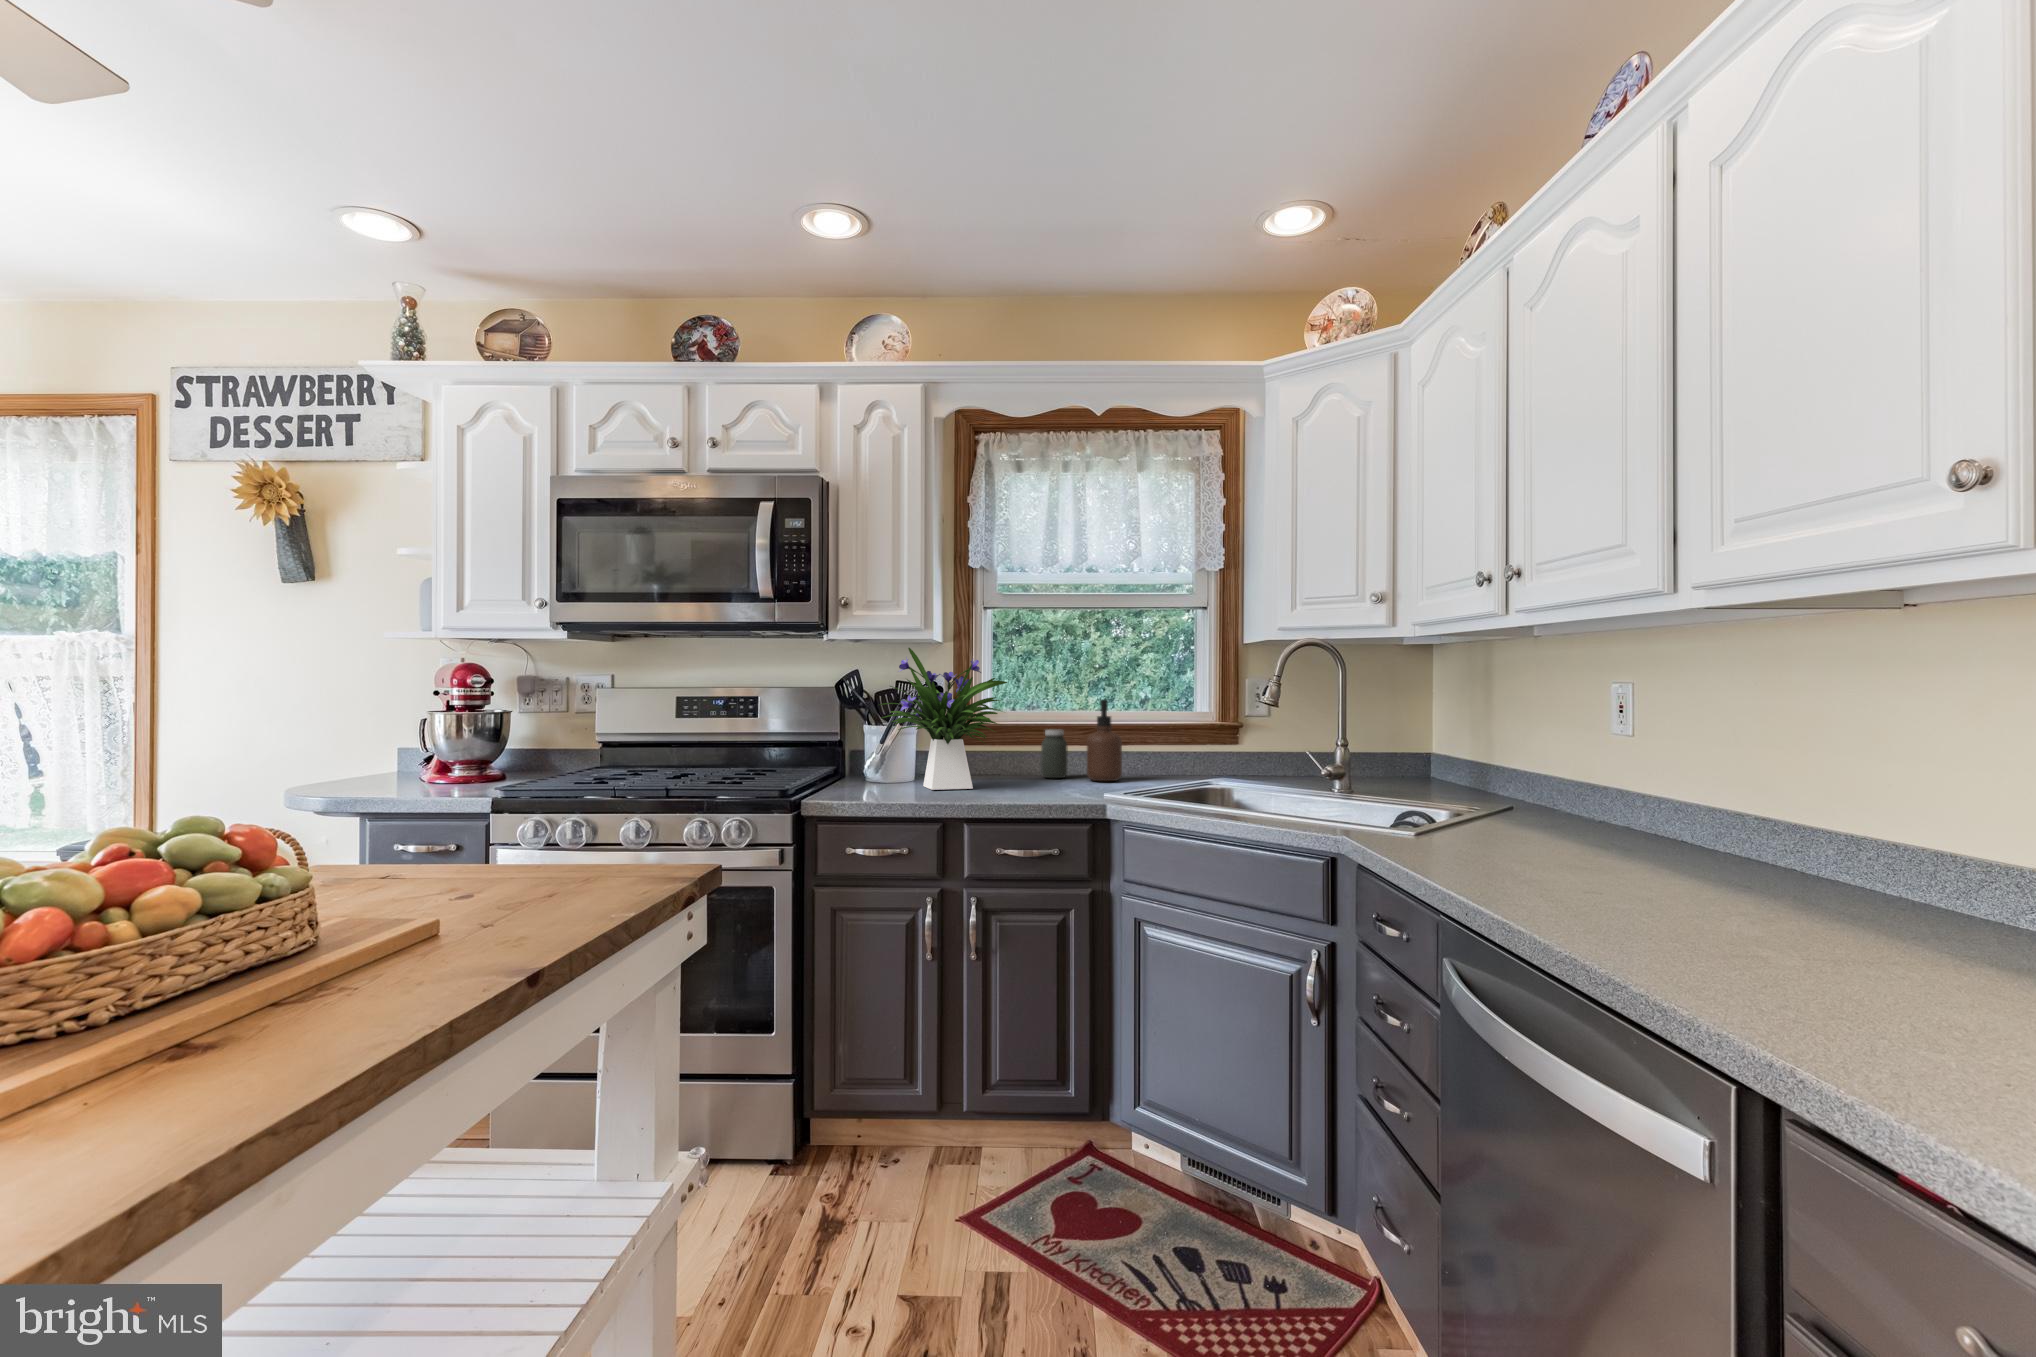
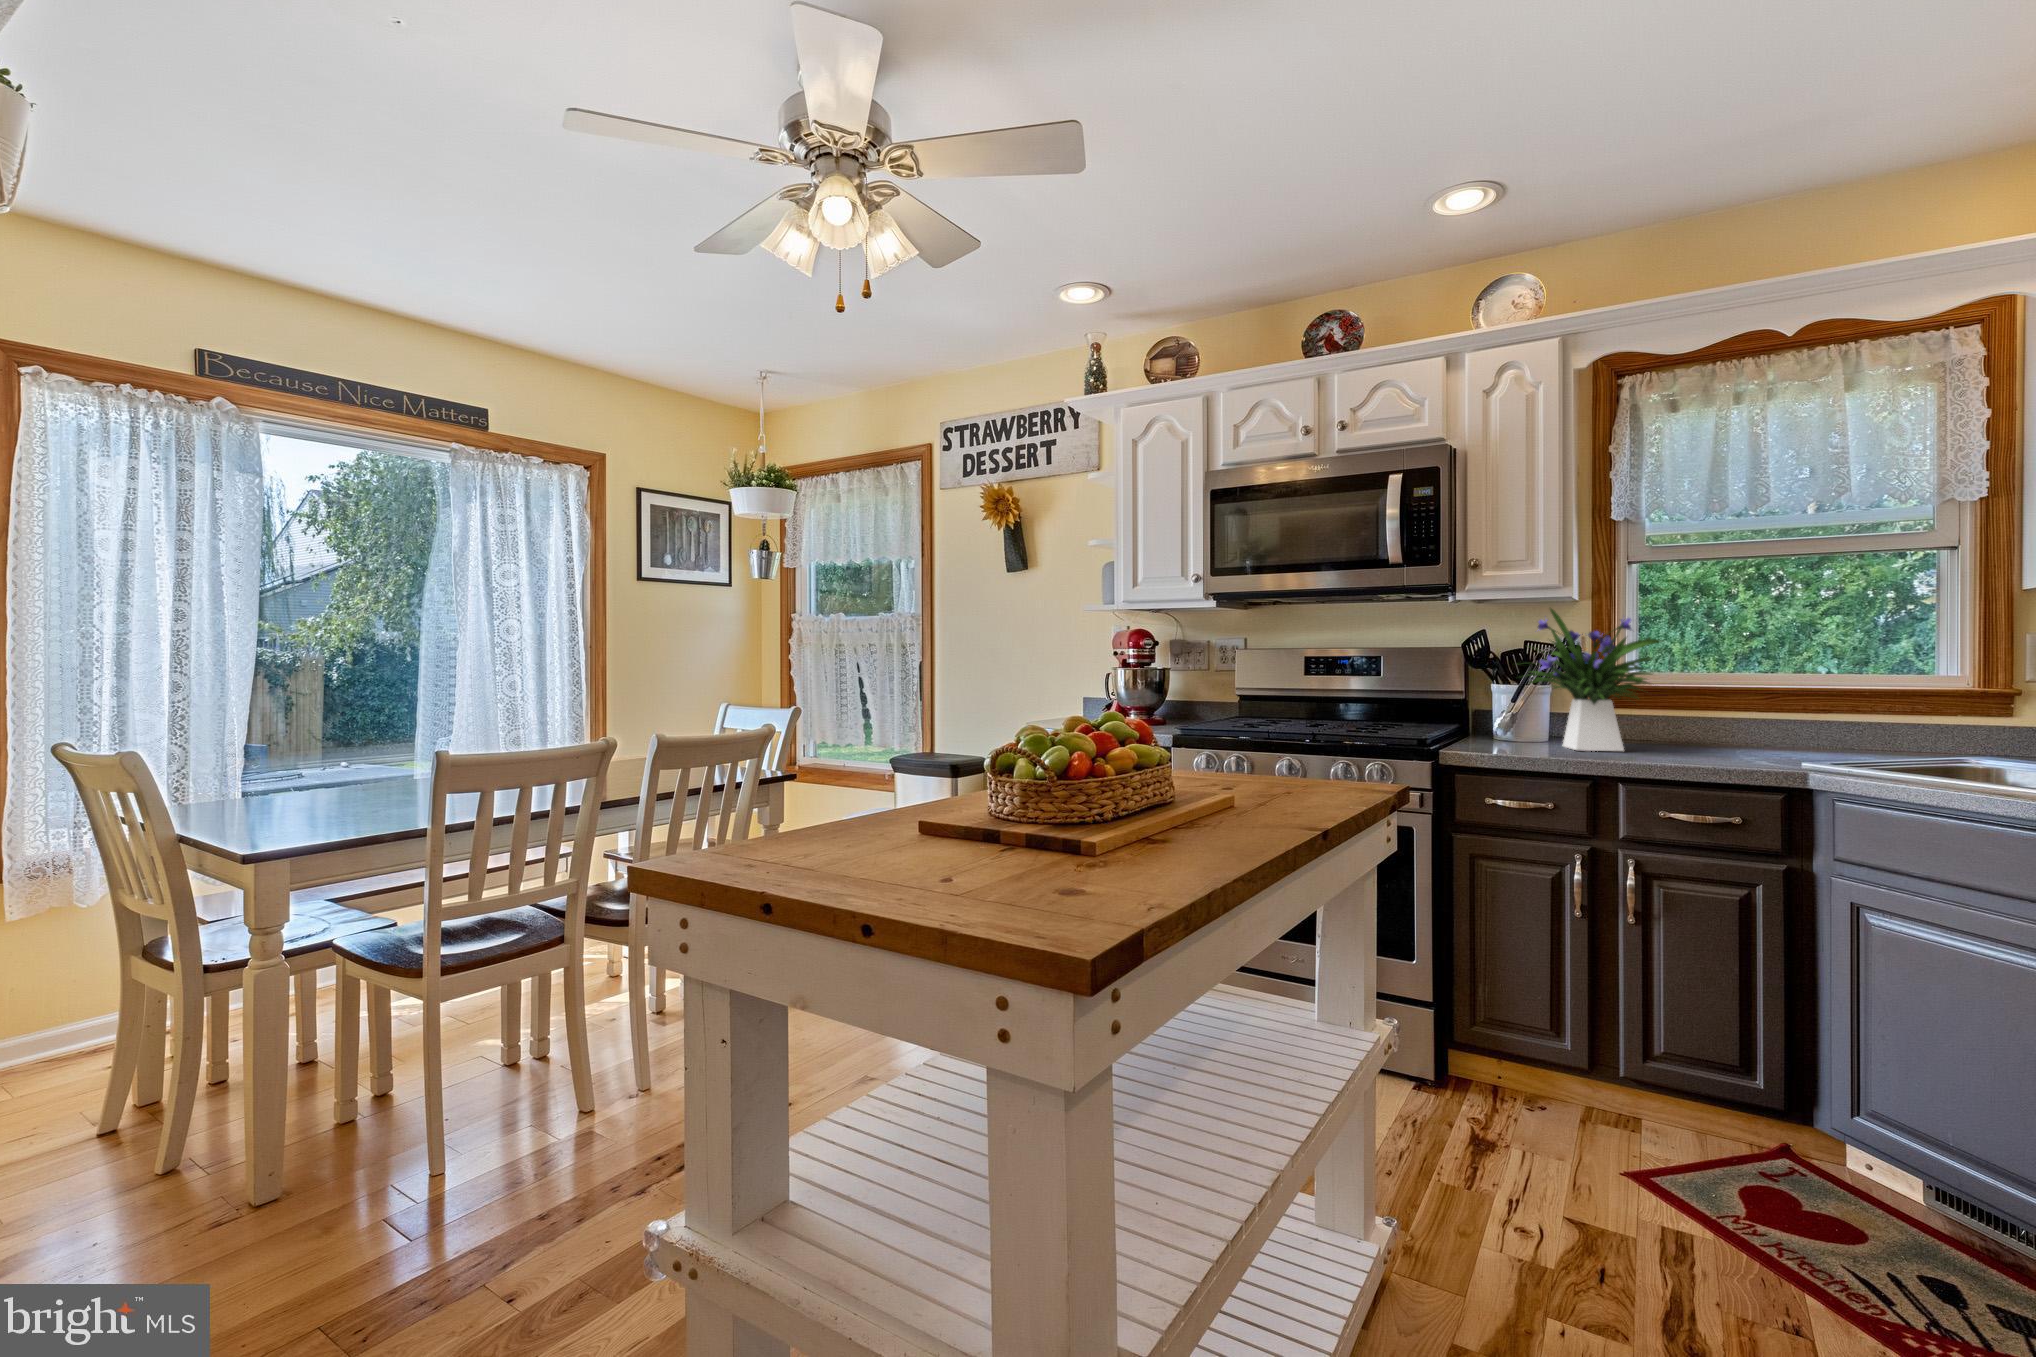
soap dispenser: present [1087,699,1122,781] -> none [1768,659,1819,751]
jar: present [1041,730,1068,778] -> none [1704,692,1739,745]

